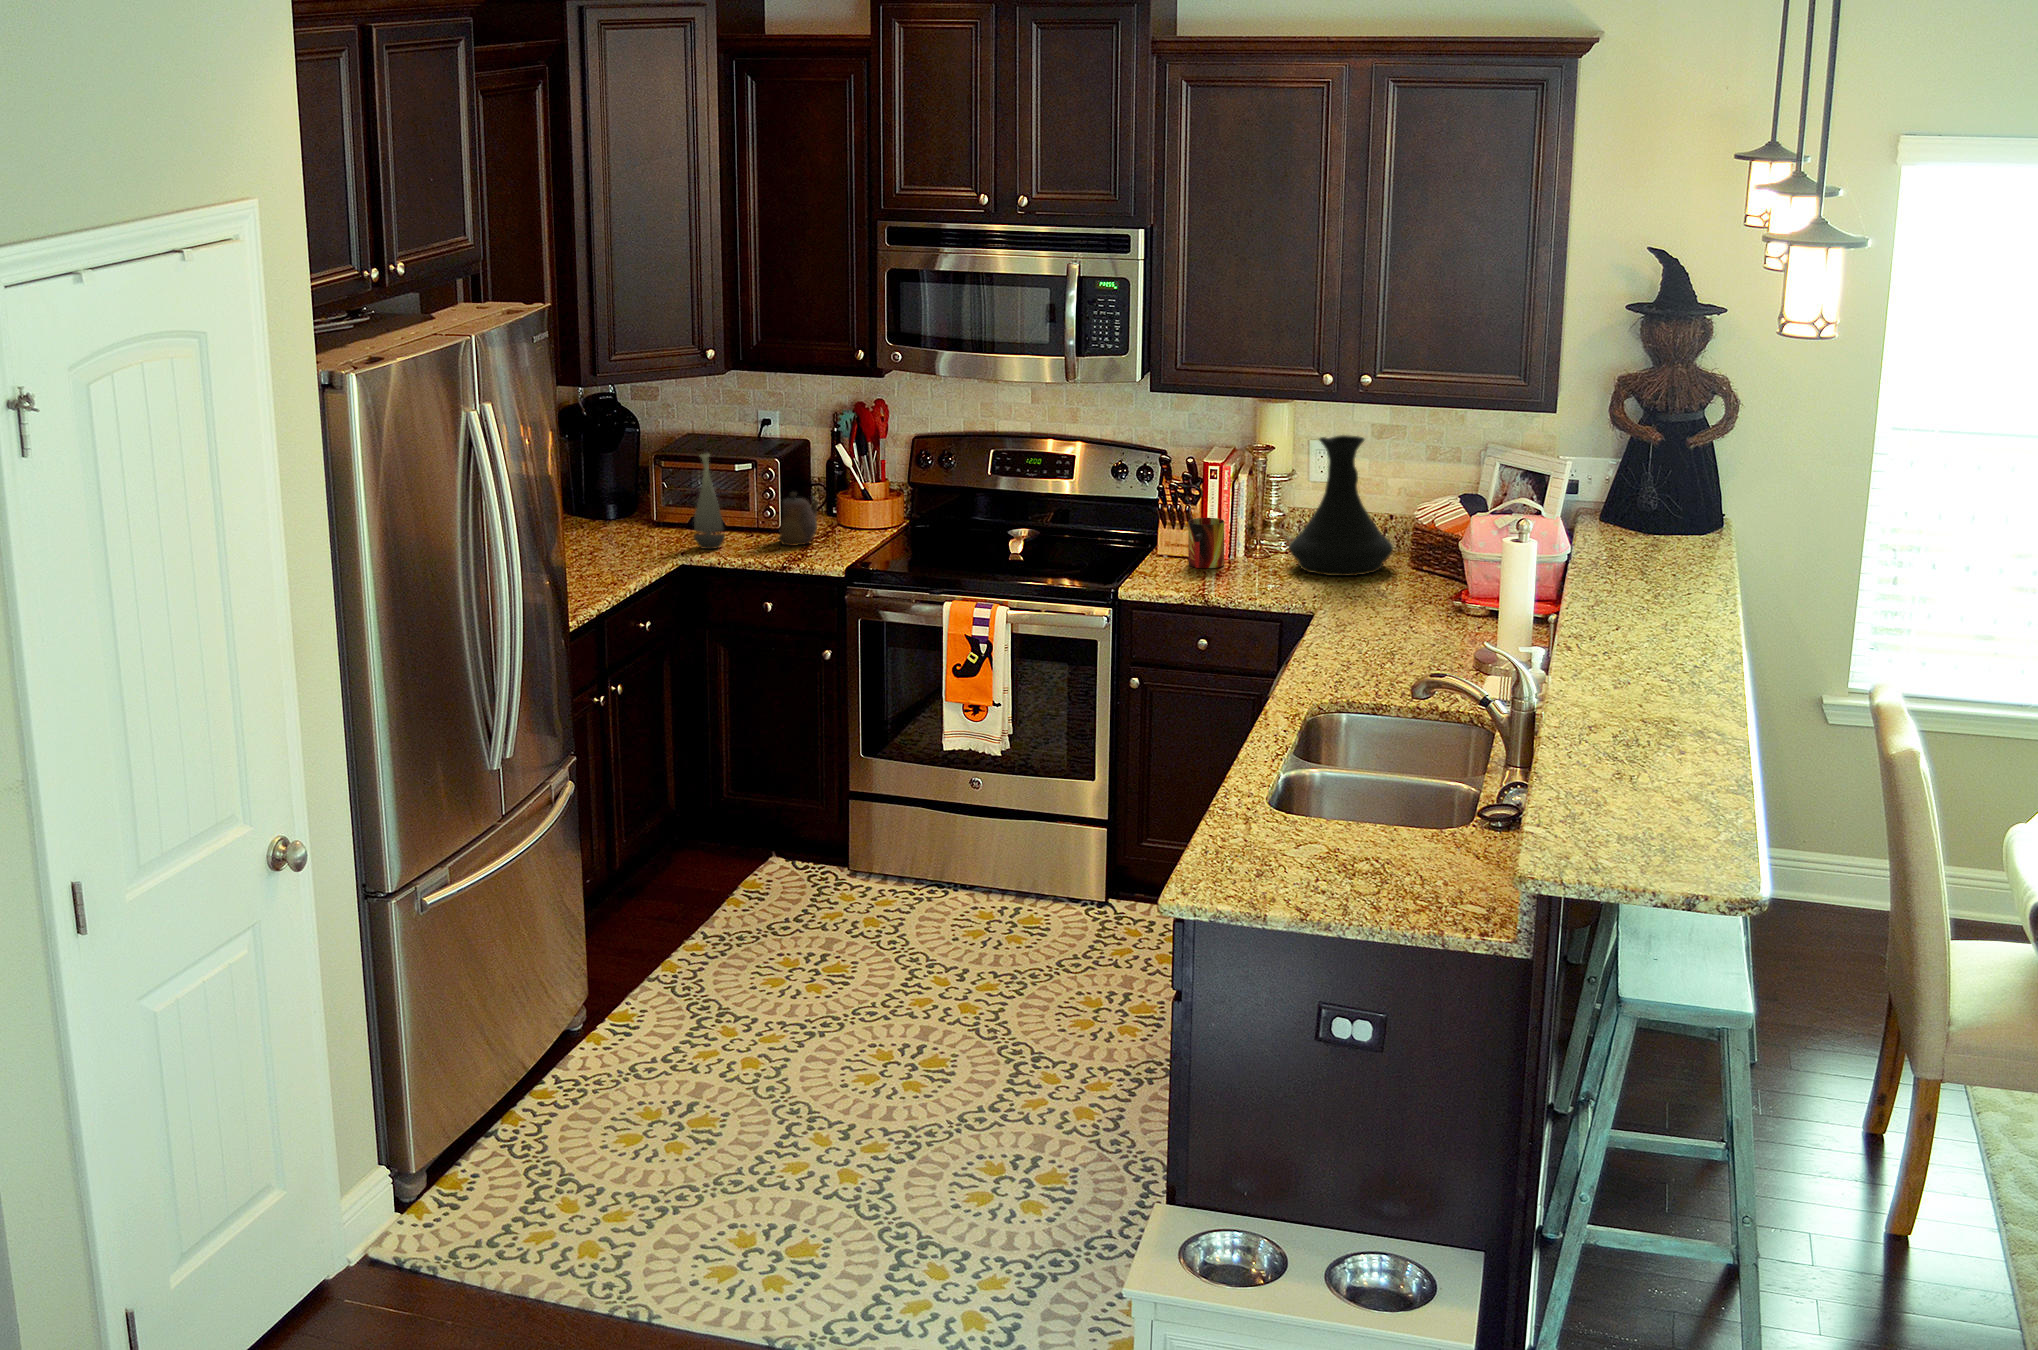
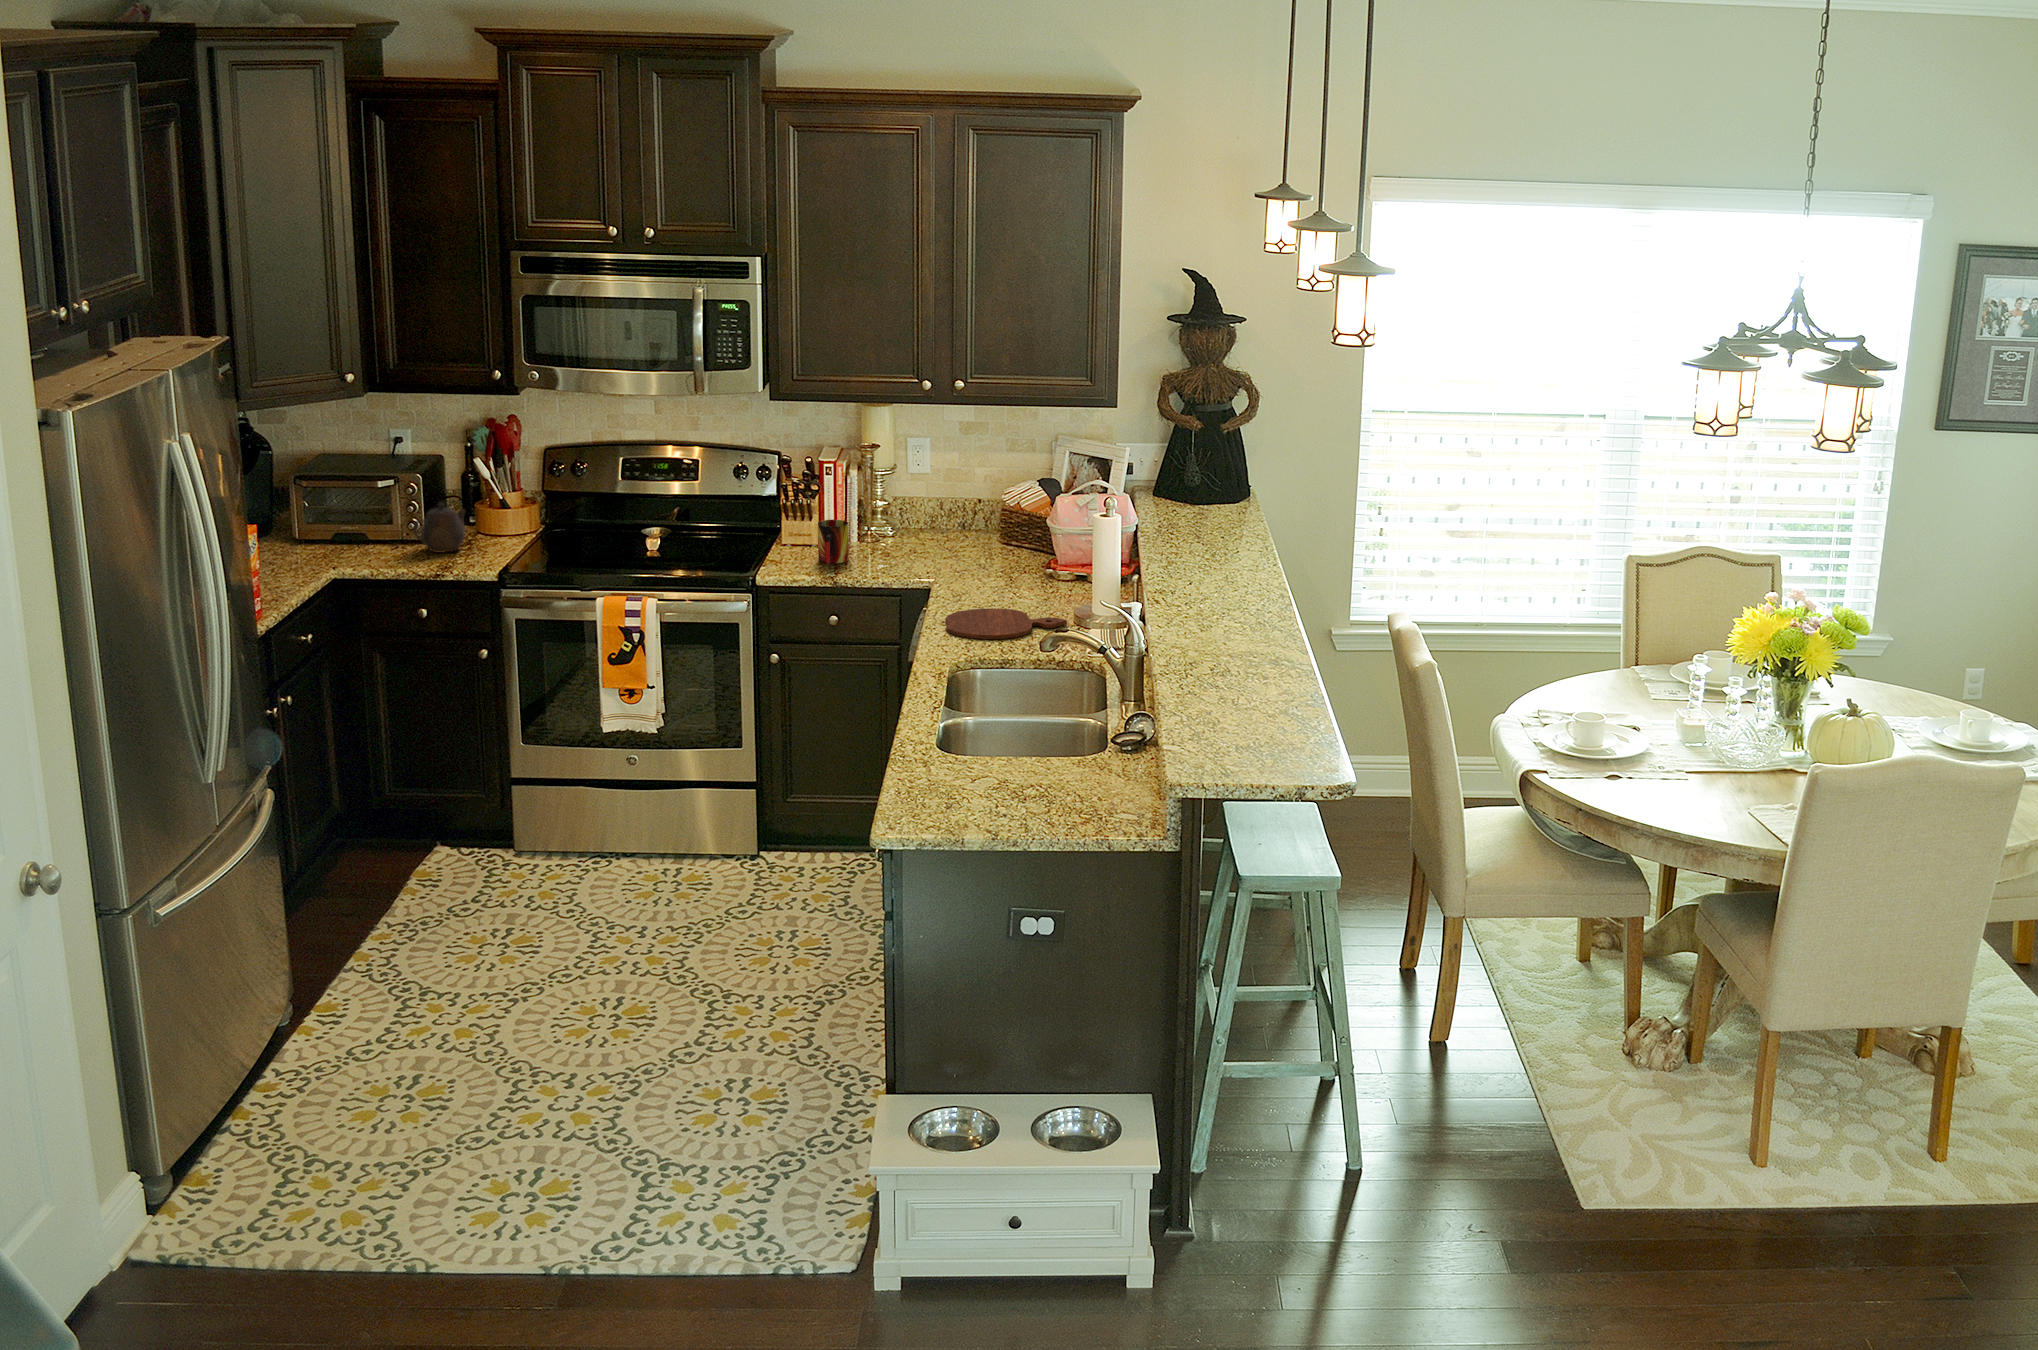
vase: present [1289,435,1393,576] -> none [903,449,988,567]
bottle: present [694,454,725,549] -> none [341,468,374,559]
cutting board: none [1317,622,1474,657] -> present [945,608,1067,639]

